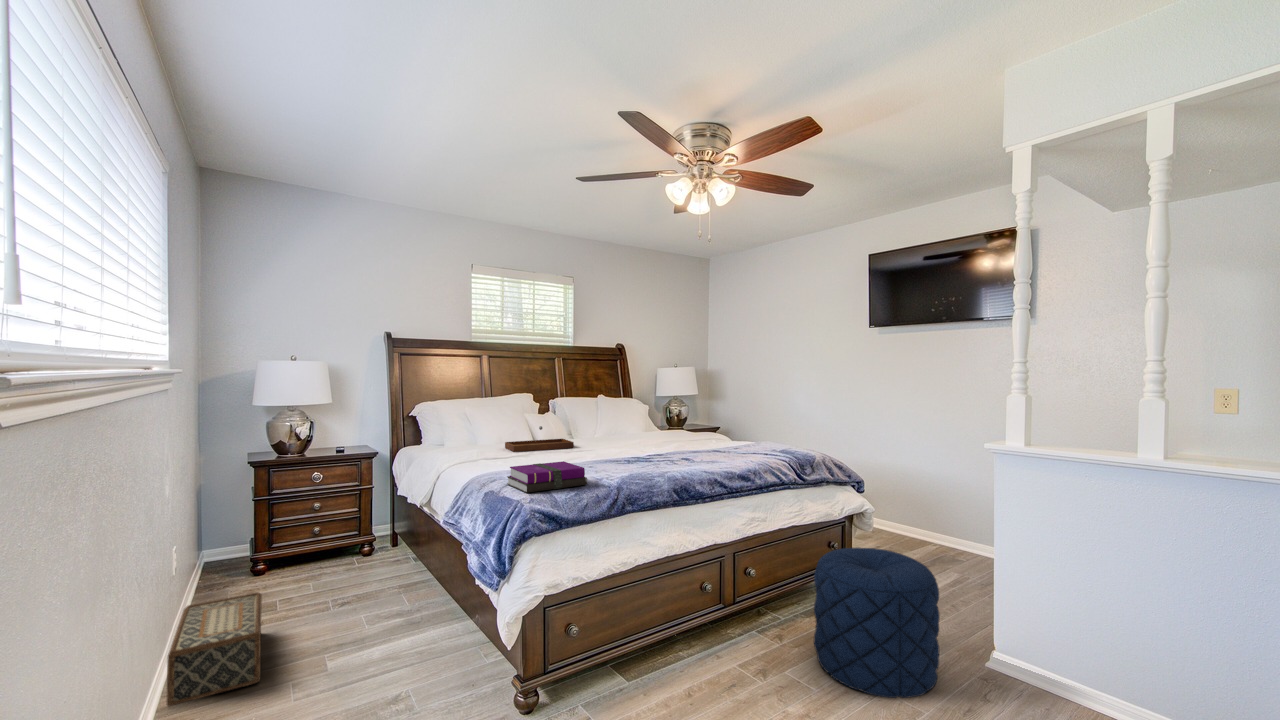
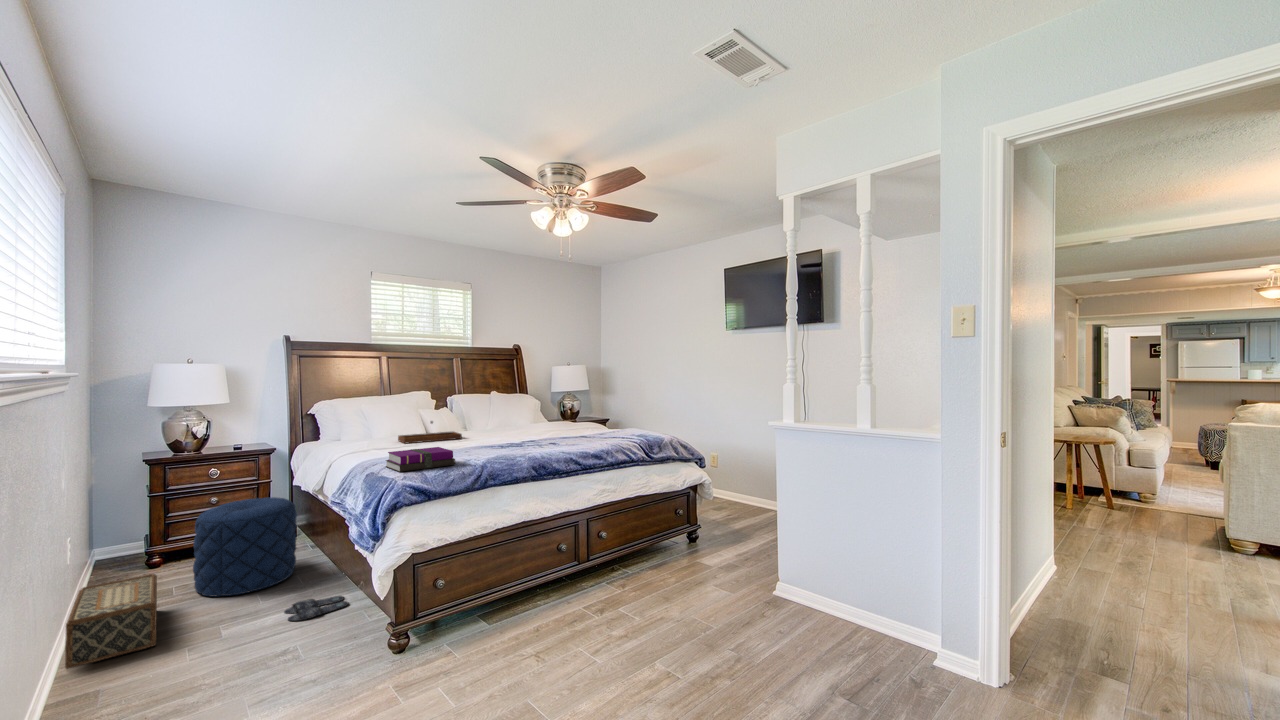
pouf: present [814,548,940,698] -> present [193,497,297,597]
slippers: none [393,628,462,660] -> present [284,596,349,621]

